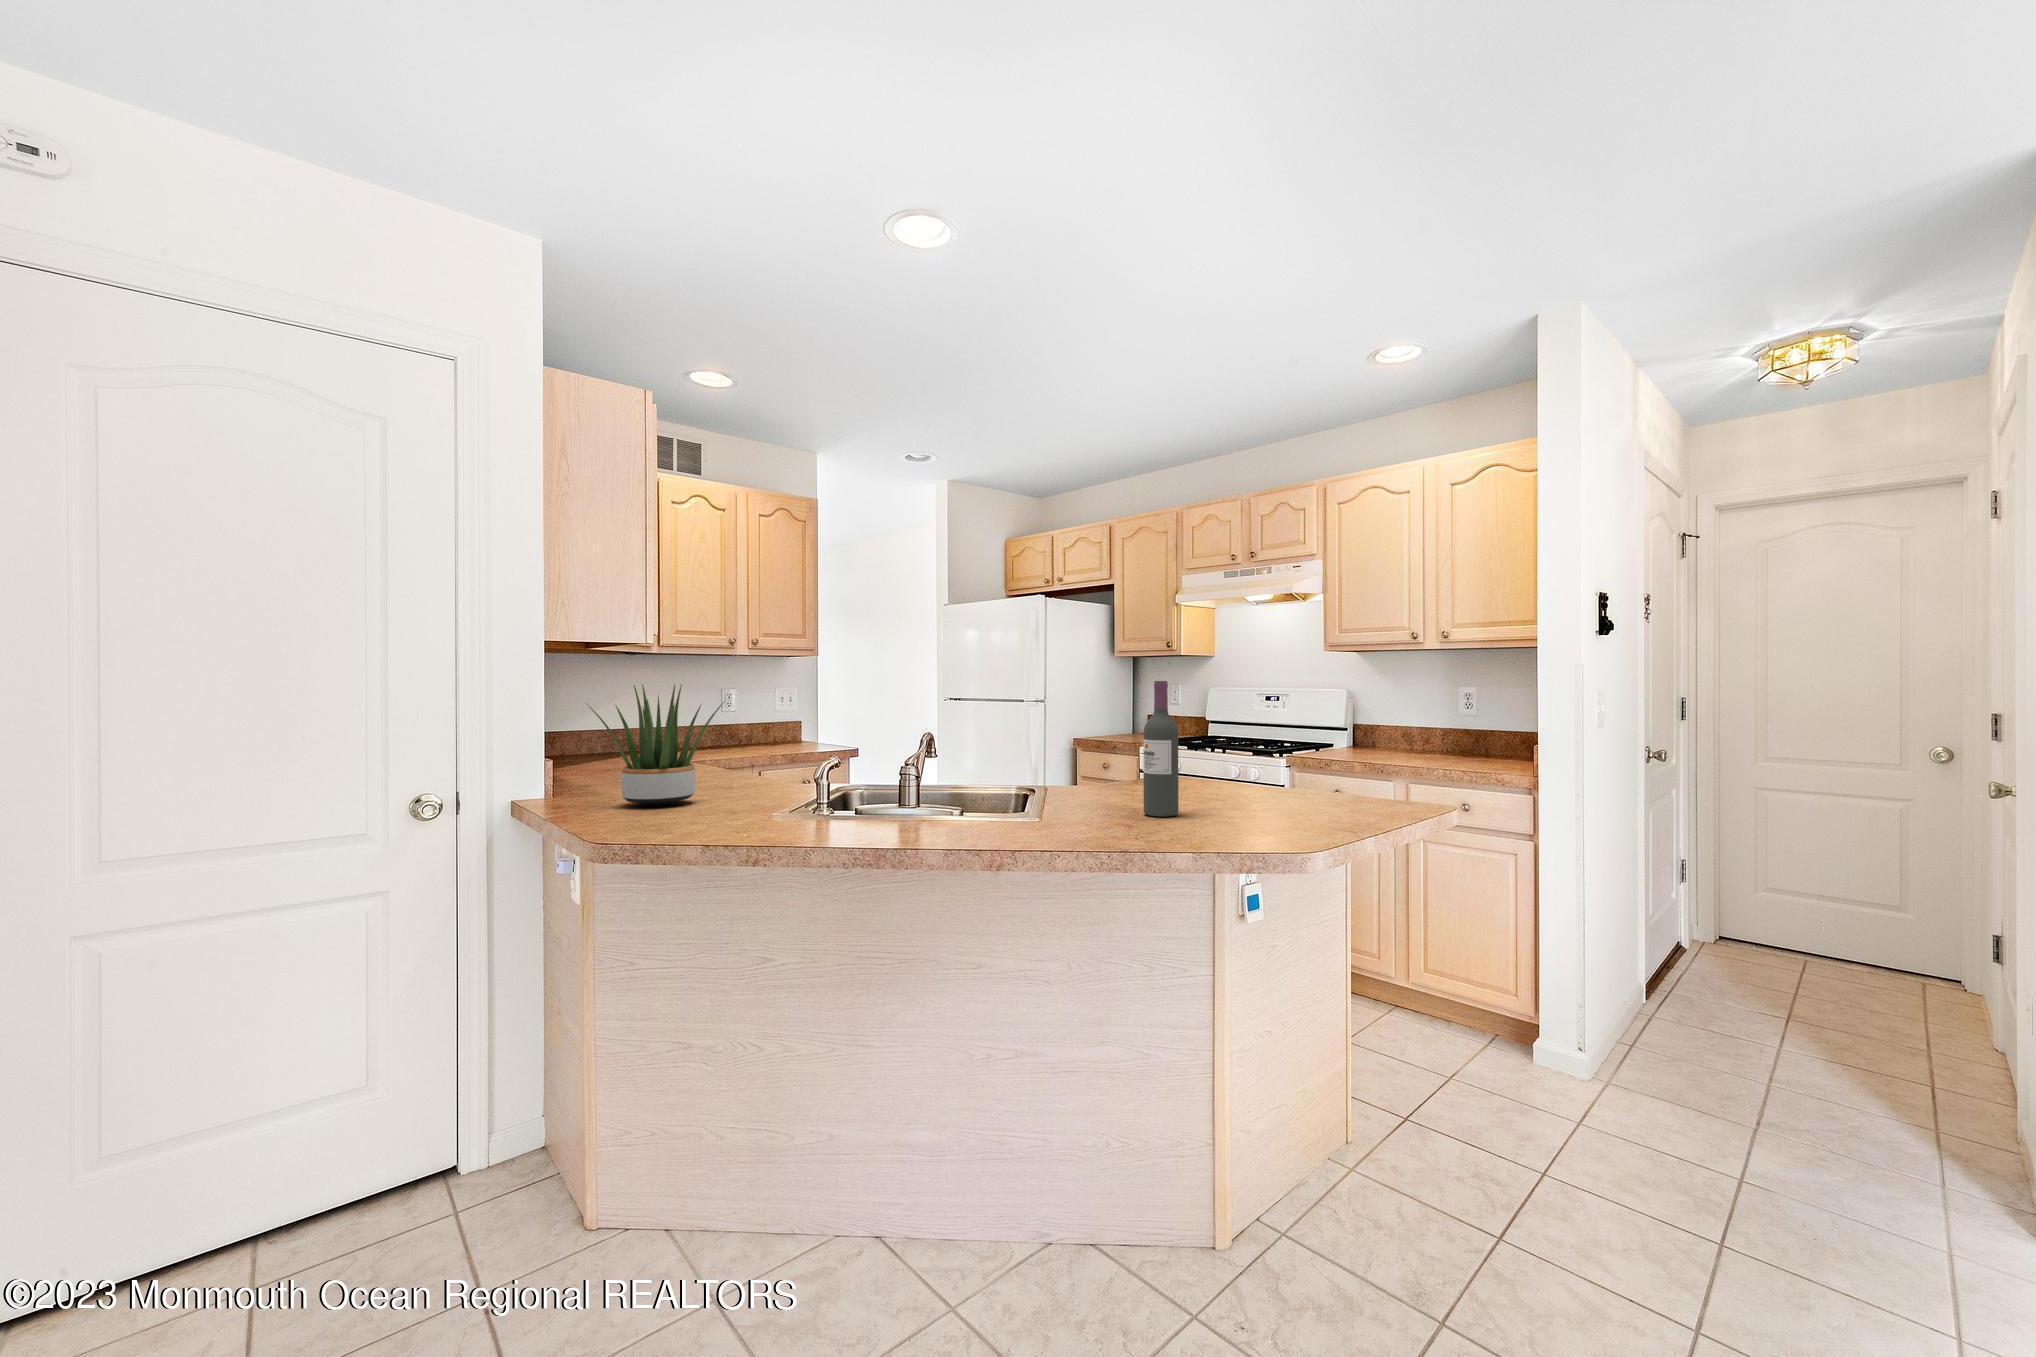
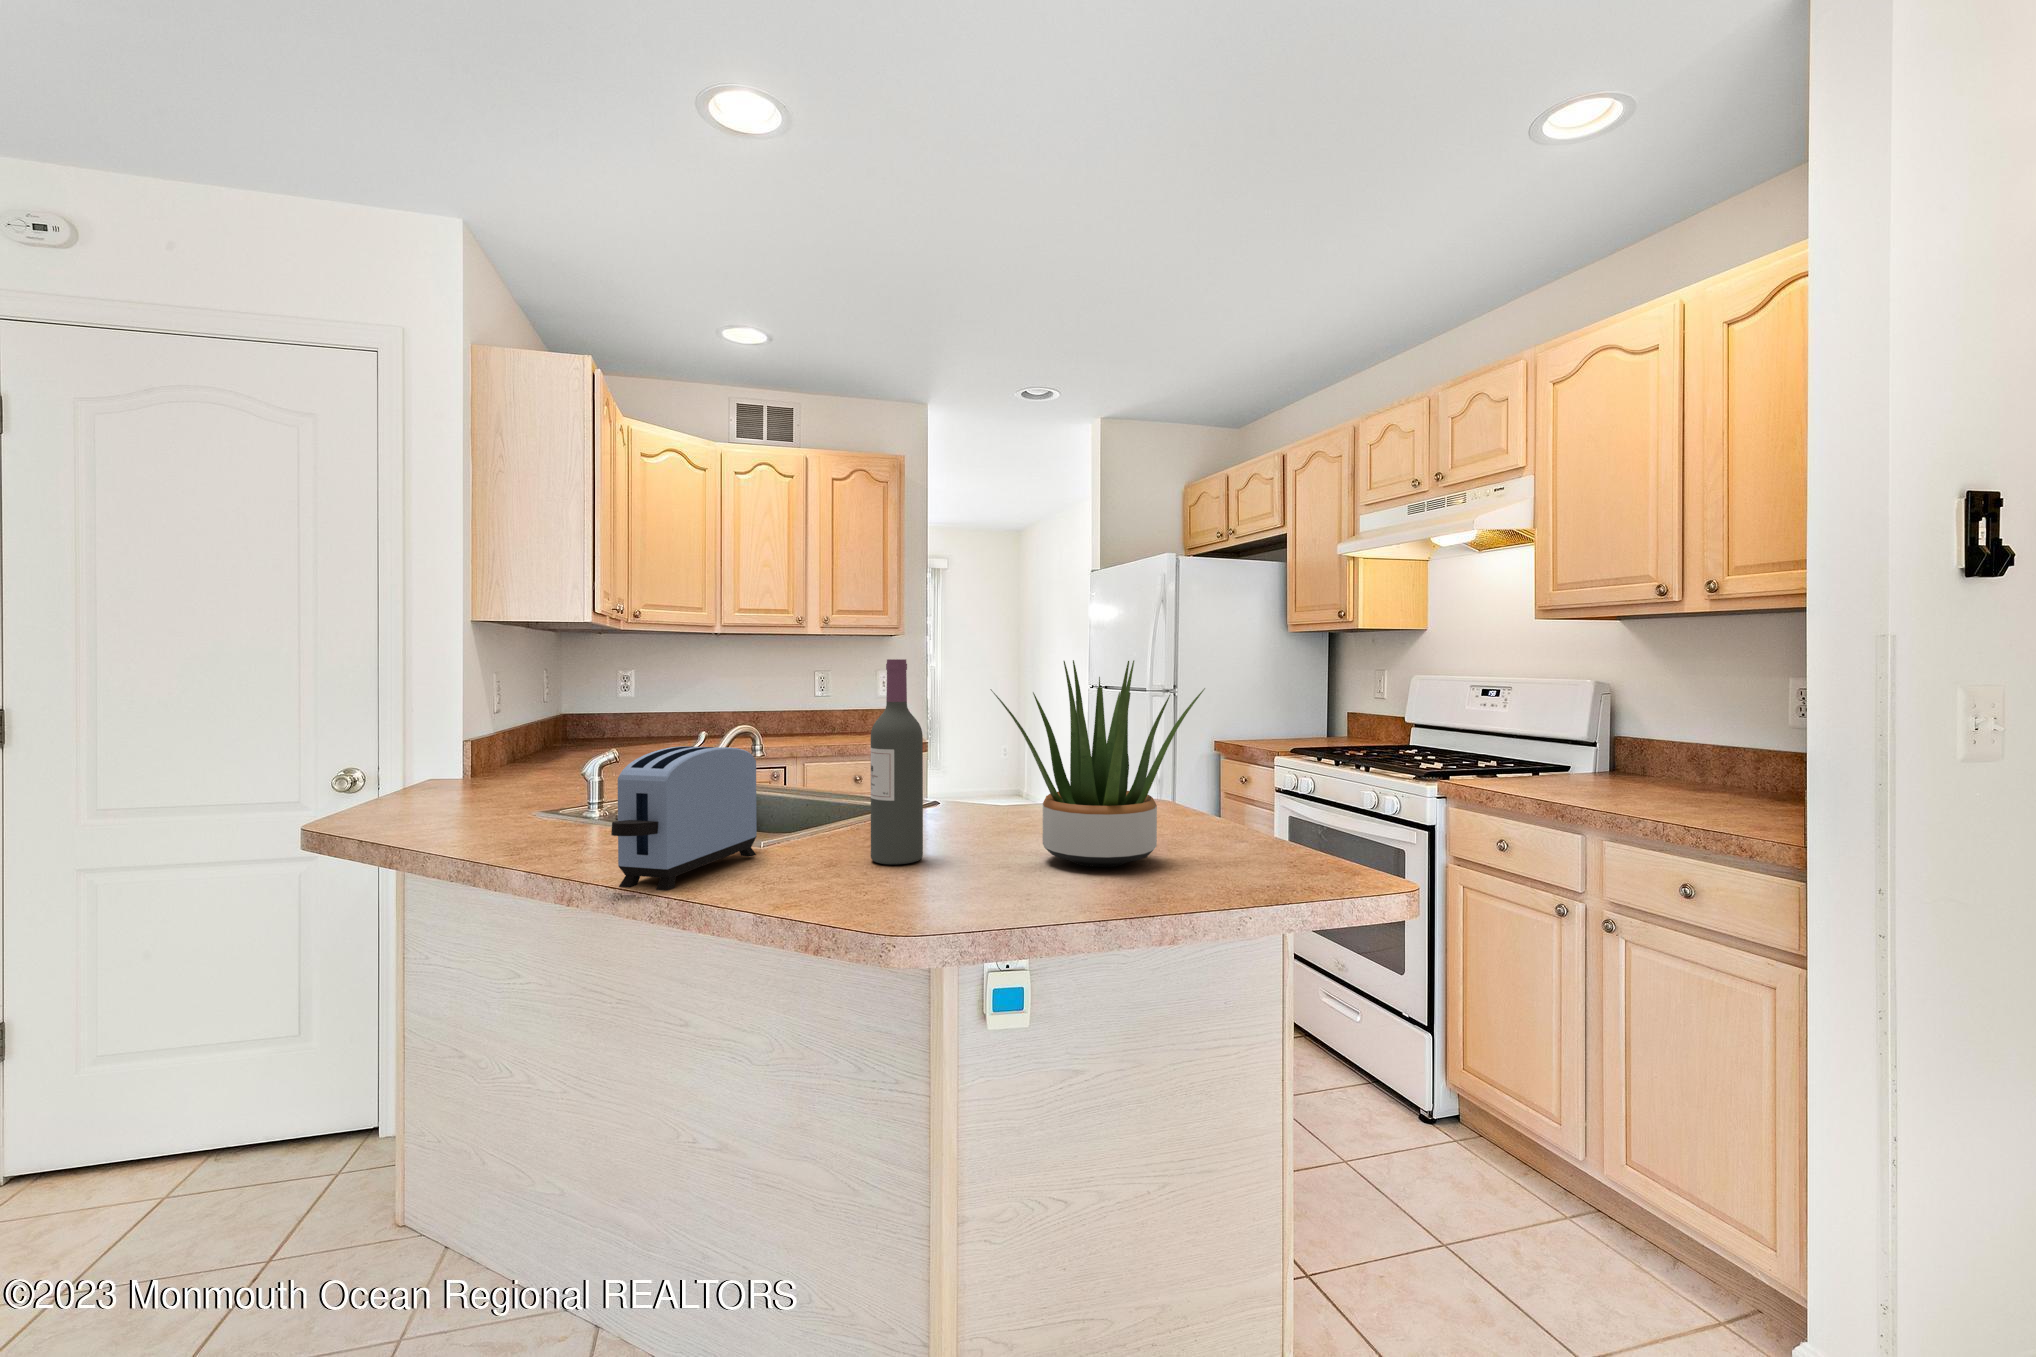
potted plant: present [587,684,725,806] -> present [990,660,1205,867]
toaster: none [1038,743,1096,839] -> present [611,746,757,890]

